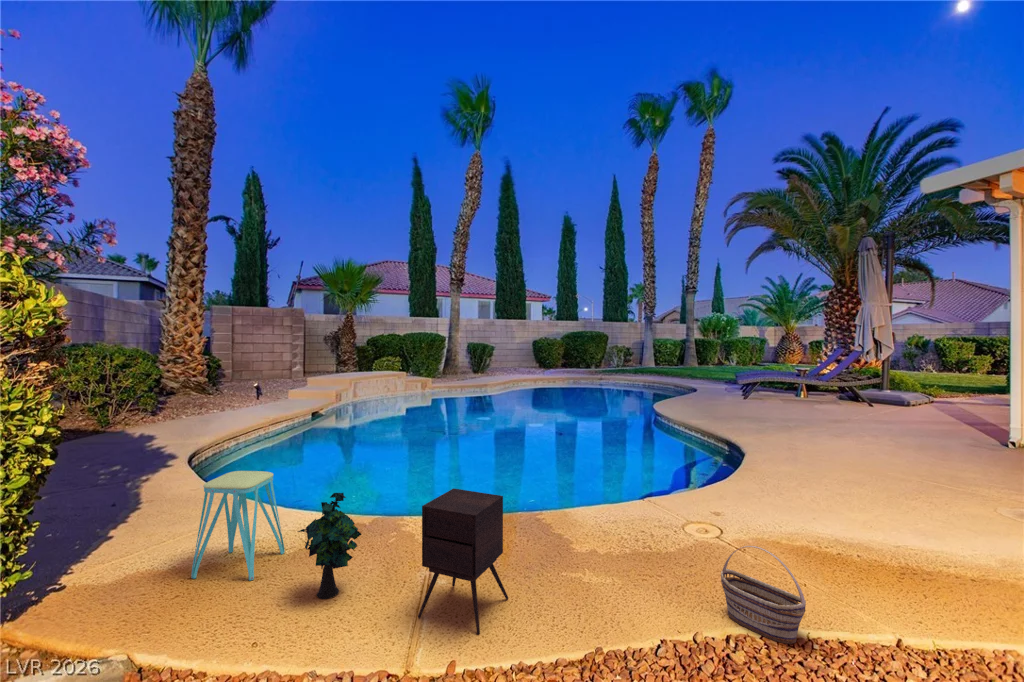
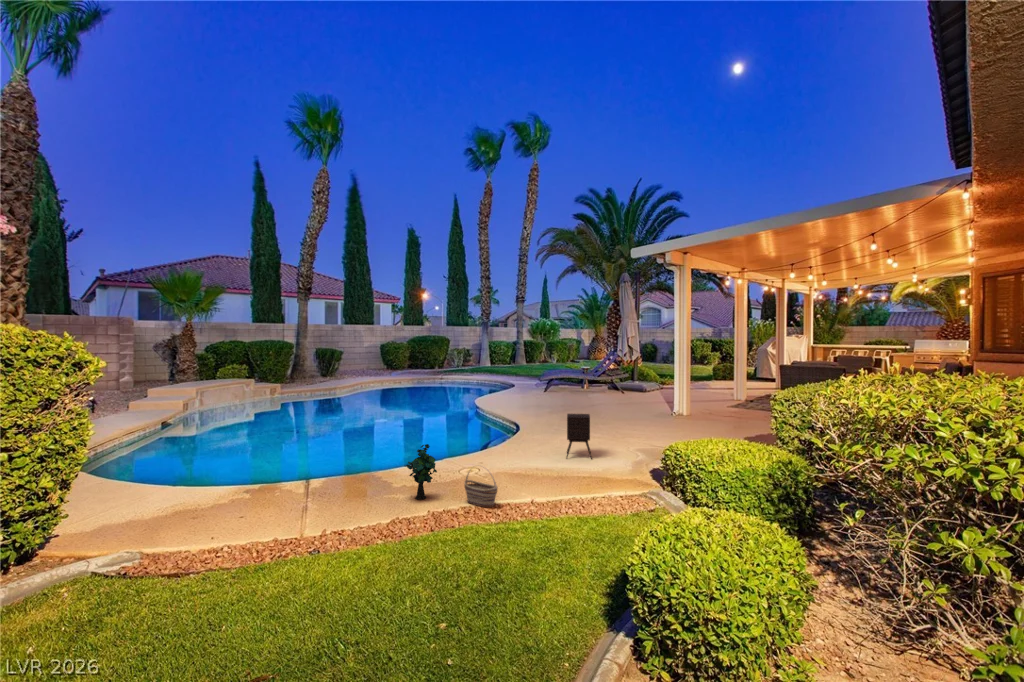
stool: present [191,471,285,580] -> none [140,454,200,522]
side table: present [418,489,508,634] -> present [566,414,592,459]
decorative plant: present [298,493,361,599] -> present [405,444,437,500]

